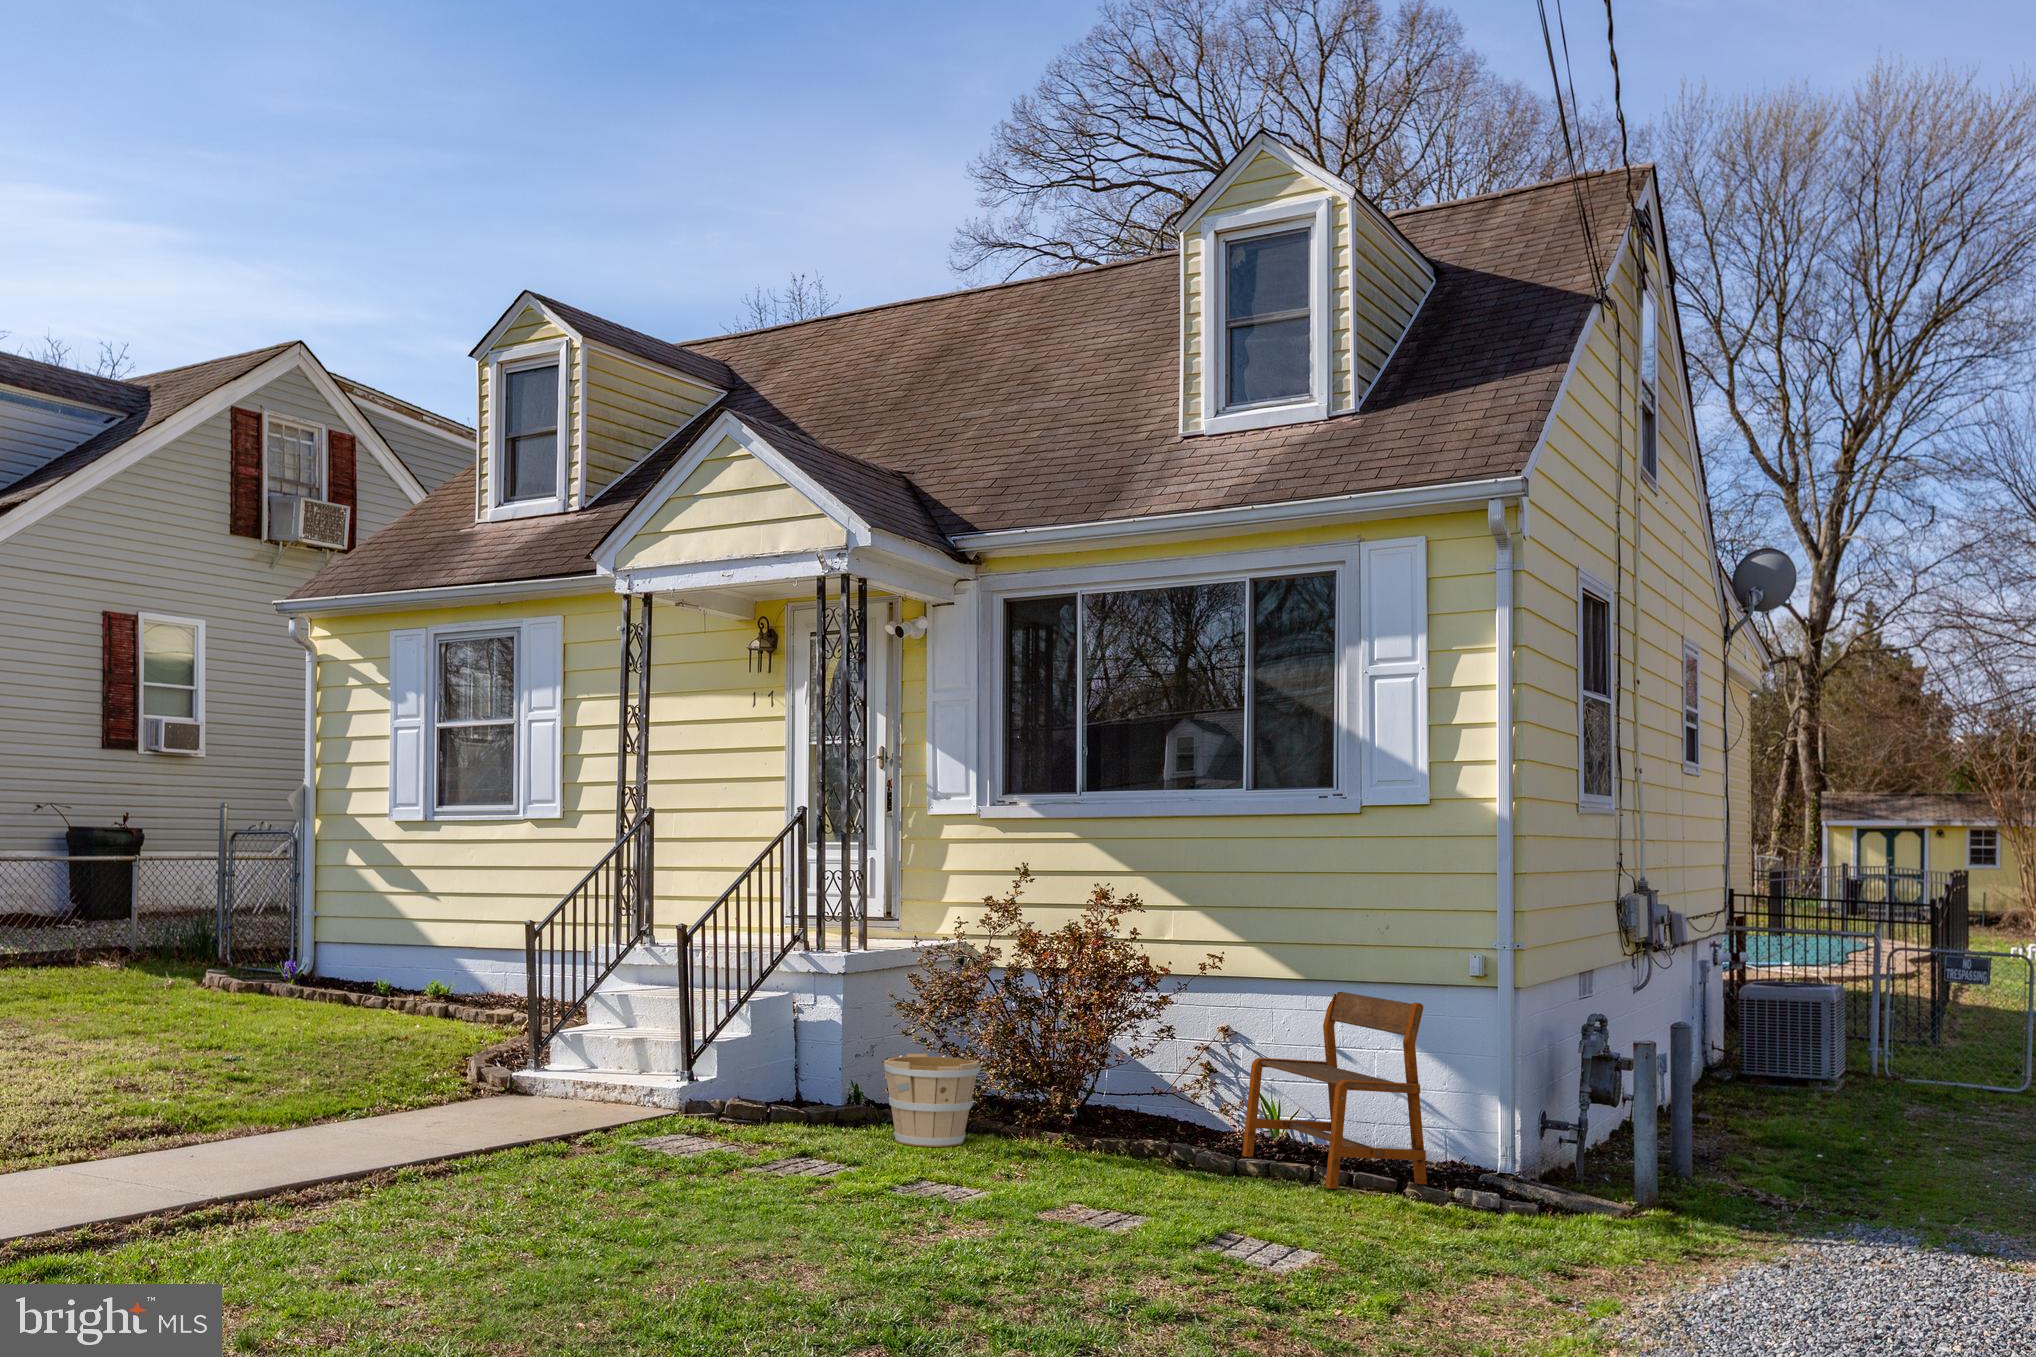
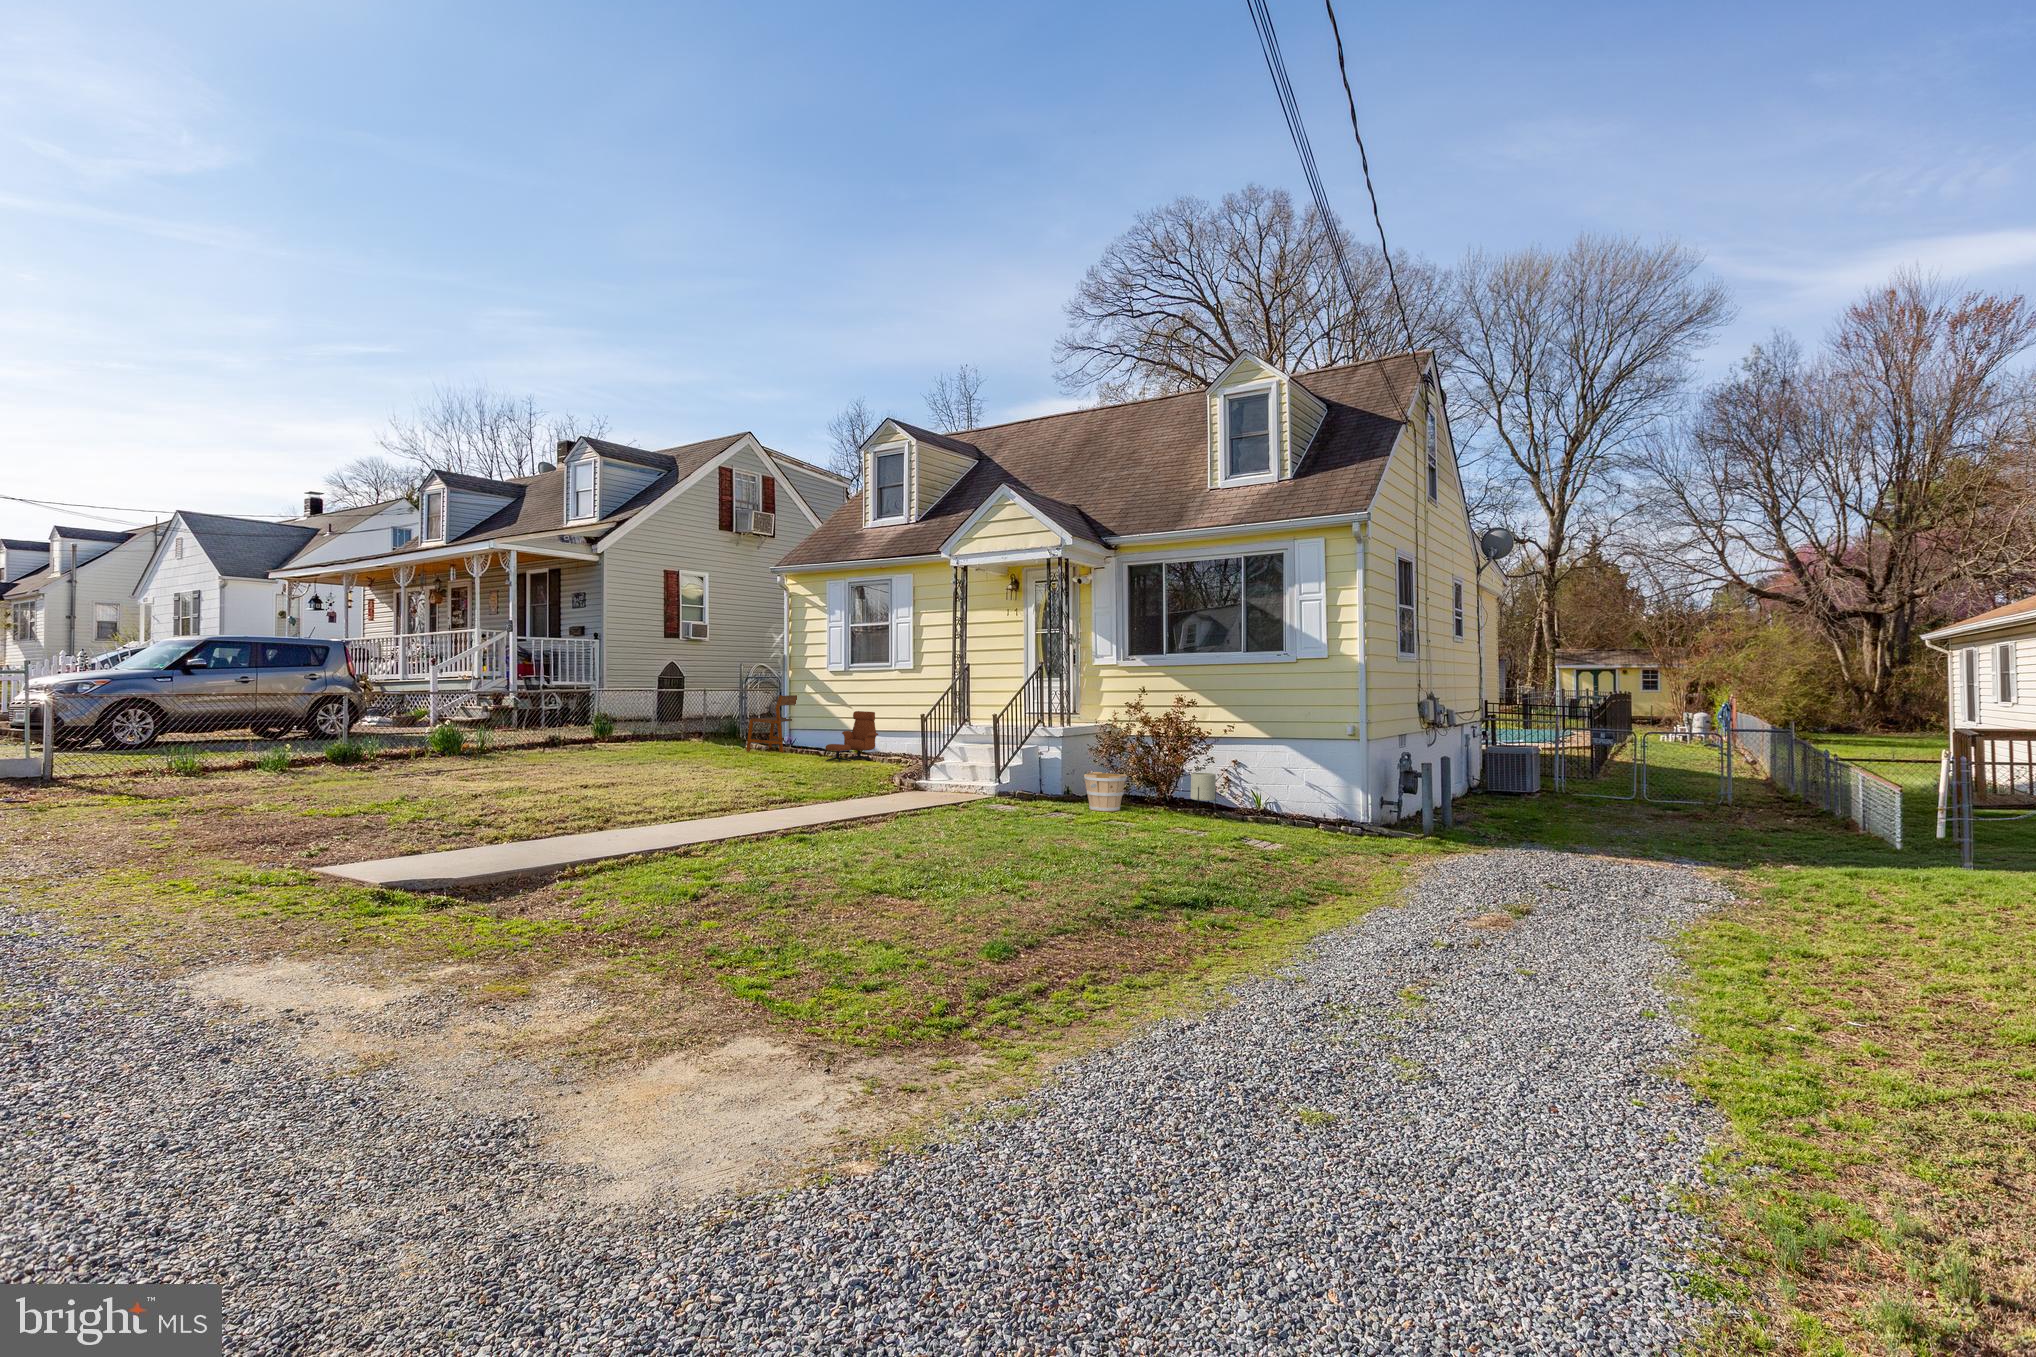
lounge chair: none [343,906,470,1019] -> present [826,711,878,762]
bench: present [1242,991,1427,1189] -> present [746,695,801,752]
planter: none [1124,1057,1181,1148] -> present [1190,773,1216,810]

